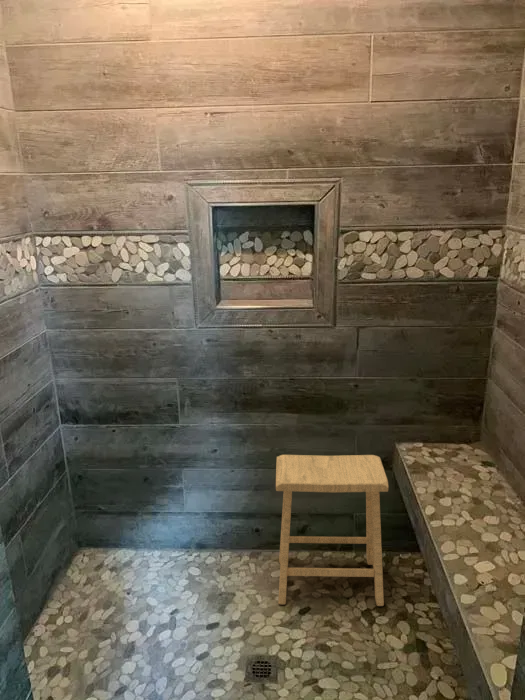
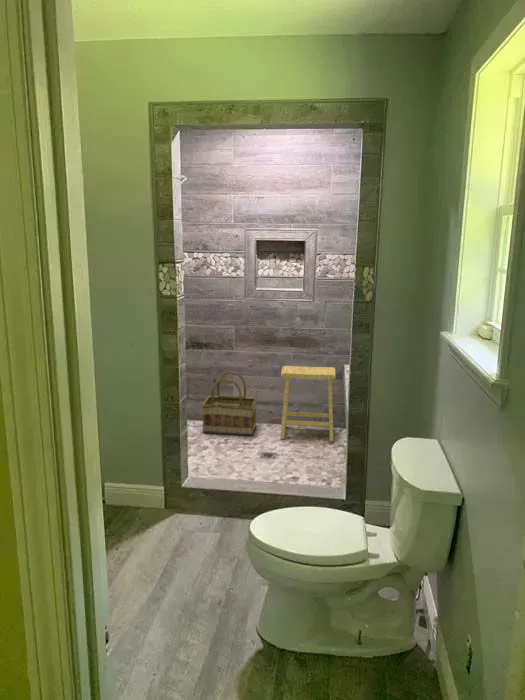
basket: none [118,465,229,595] -> present [202,371,257,435]

